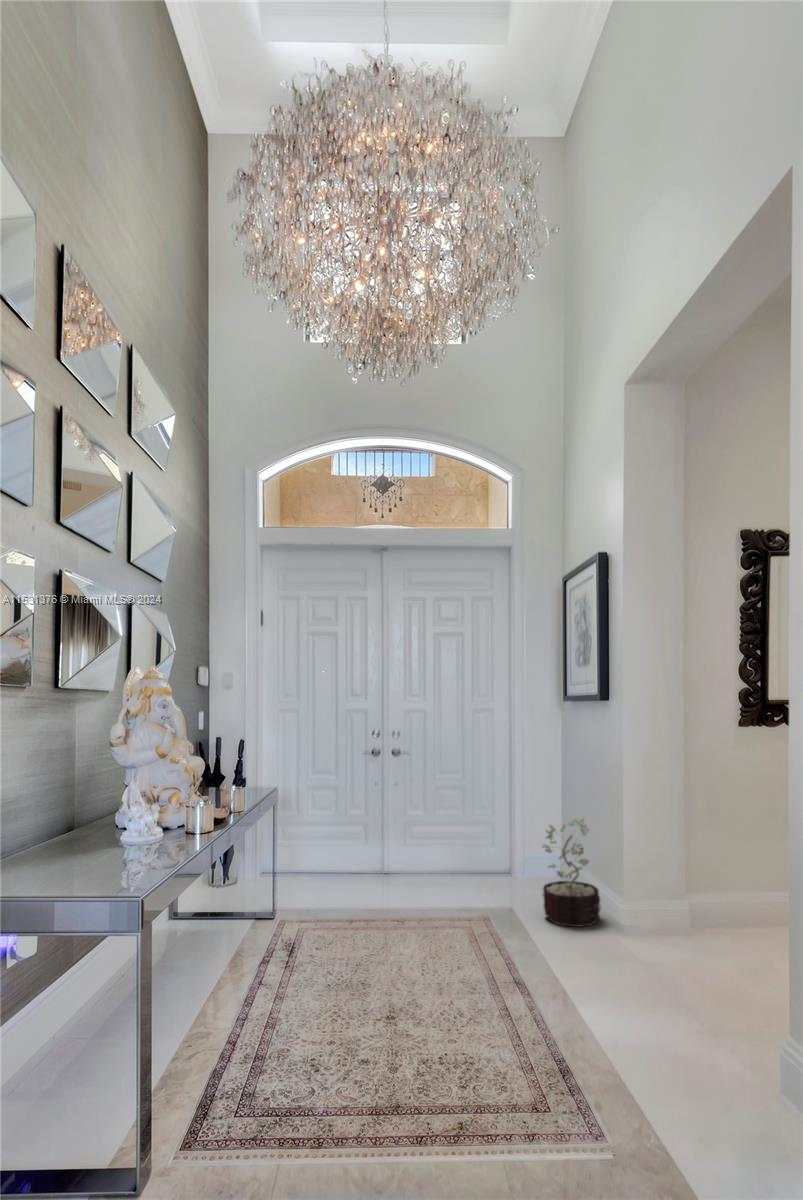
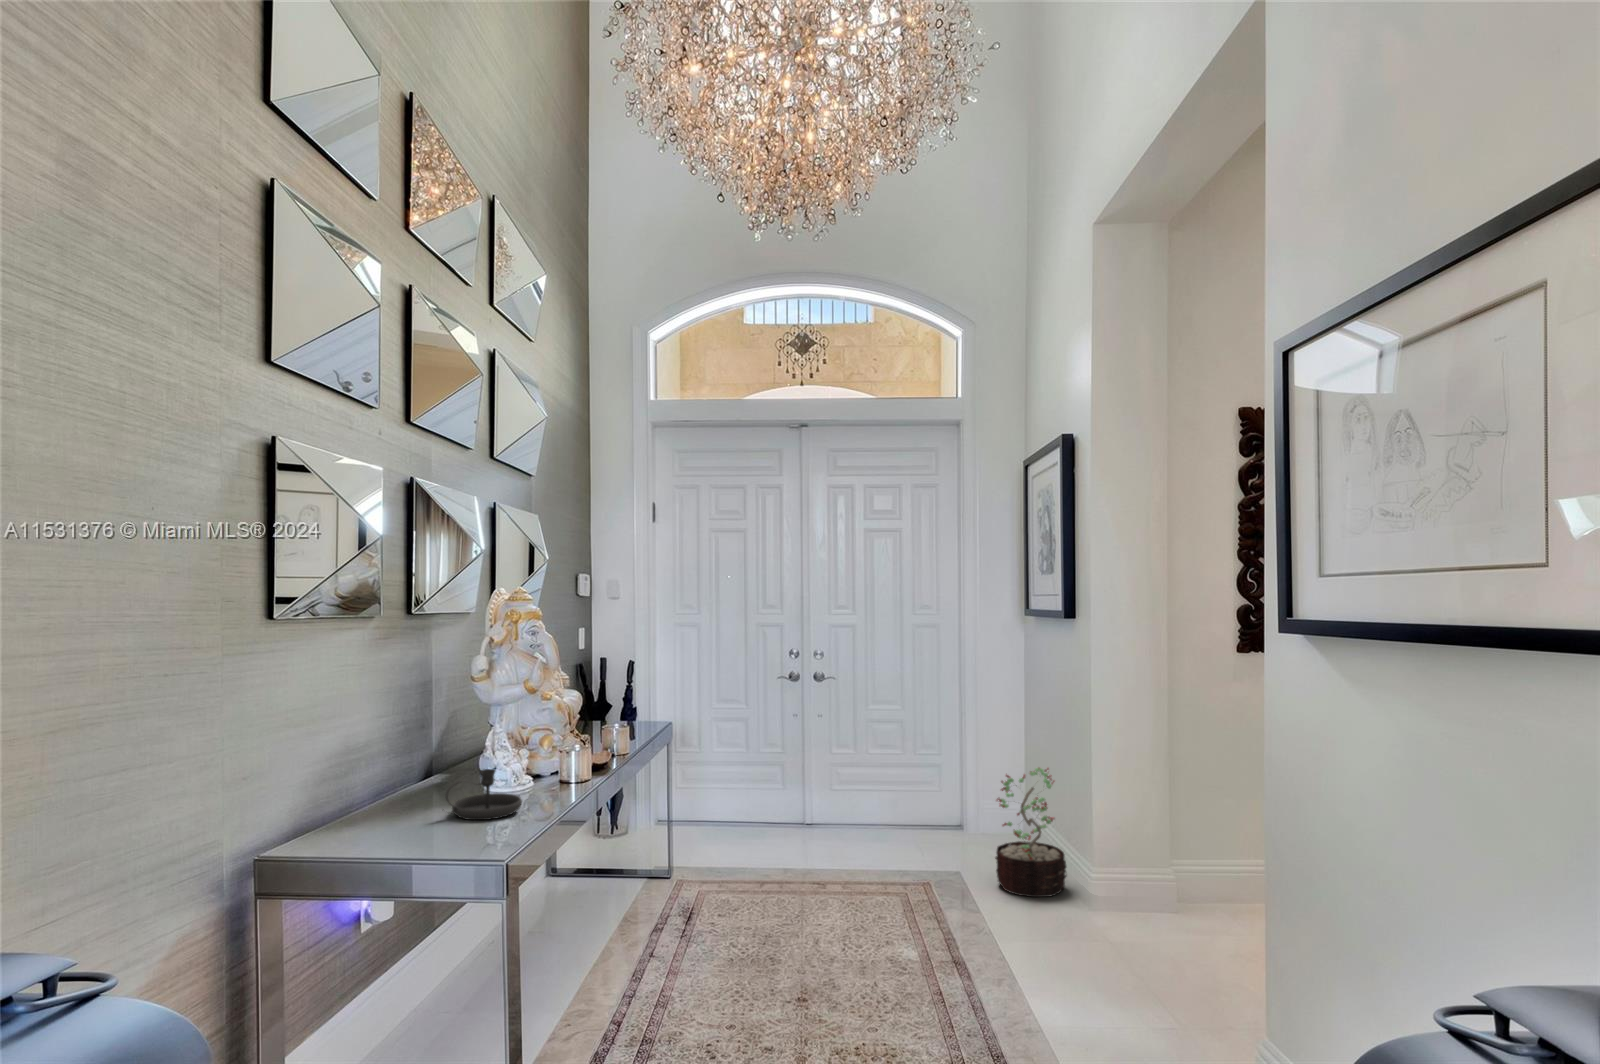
candlestick: none [83,819,153,863] -> present [446,769,522,820]

